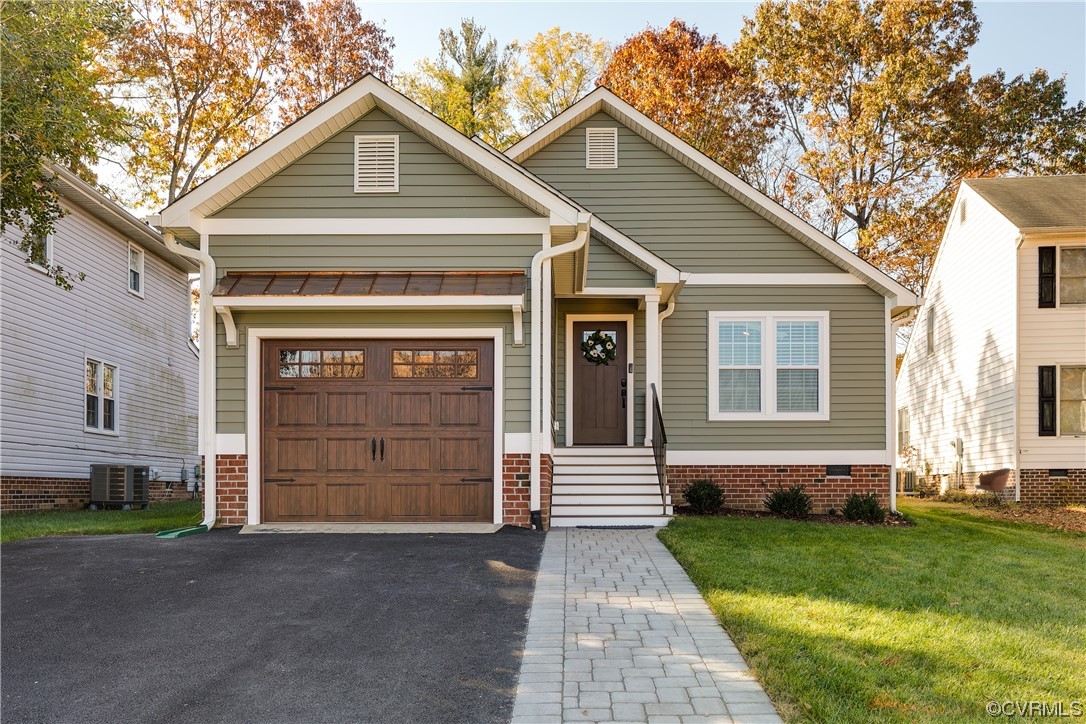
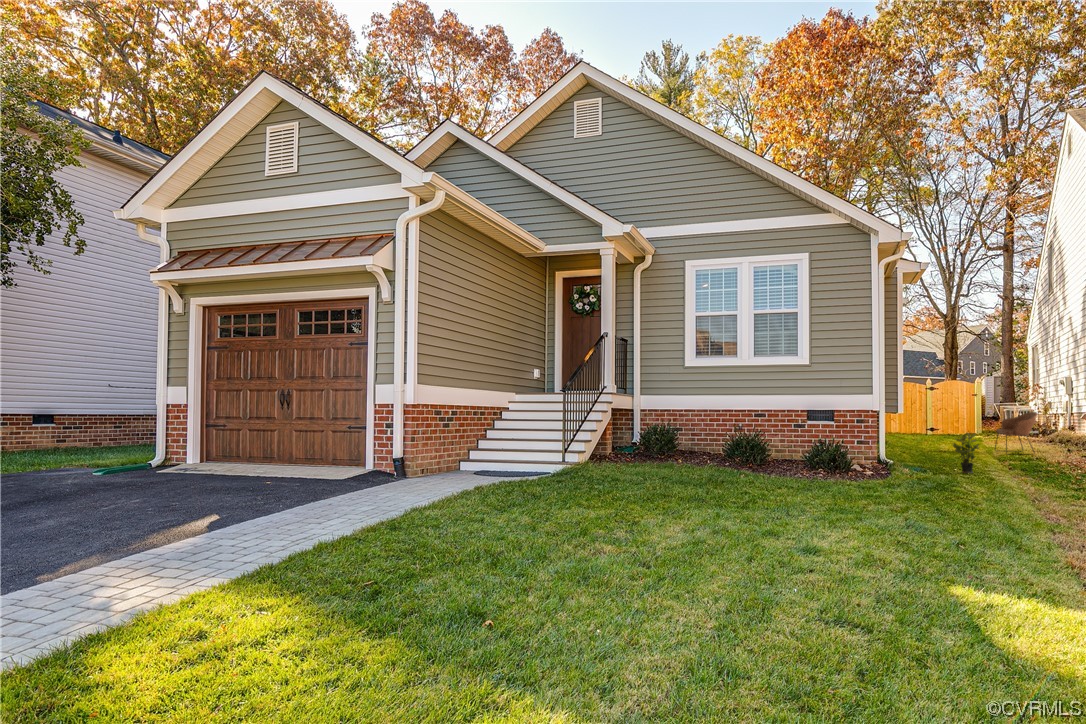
potted plant: none [953,486,976,524] -> present [953,433,979,473]

